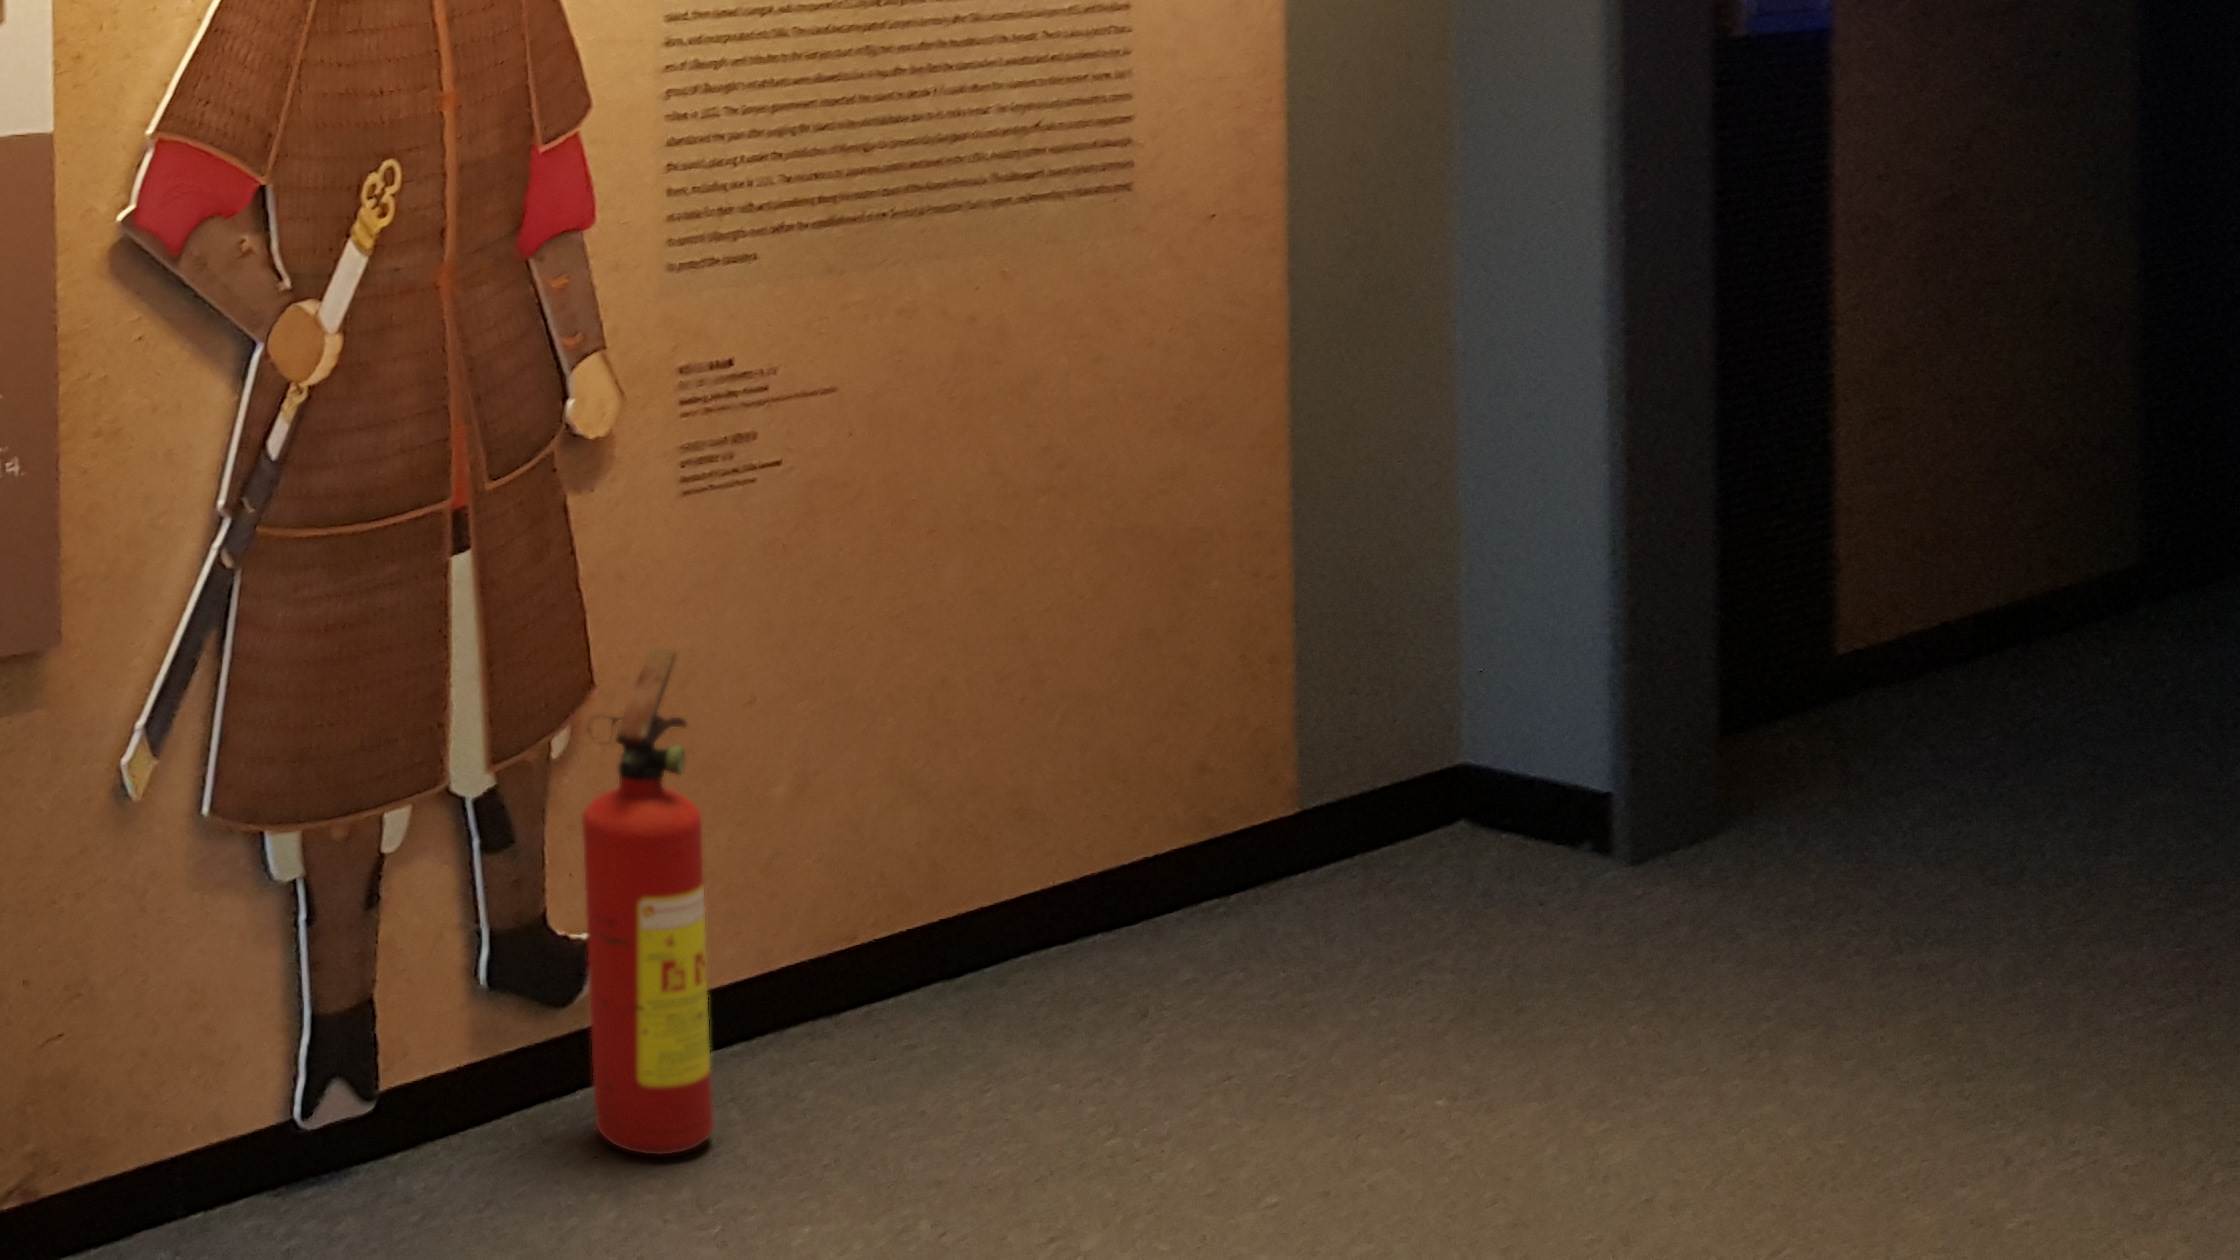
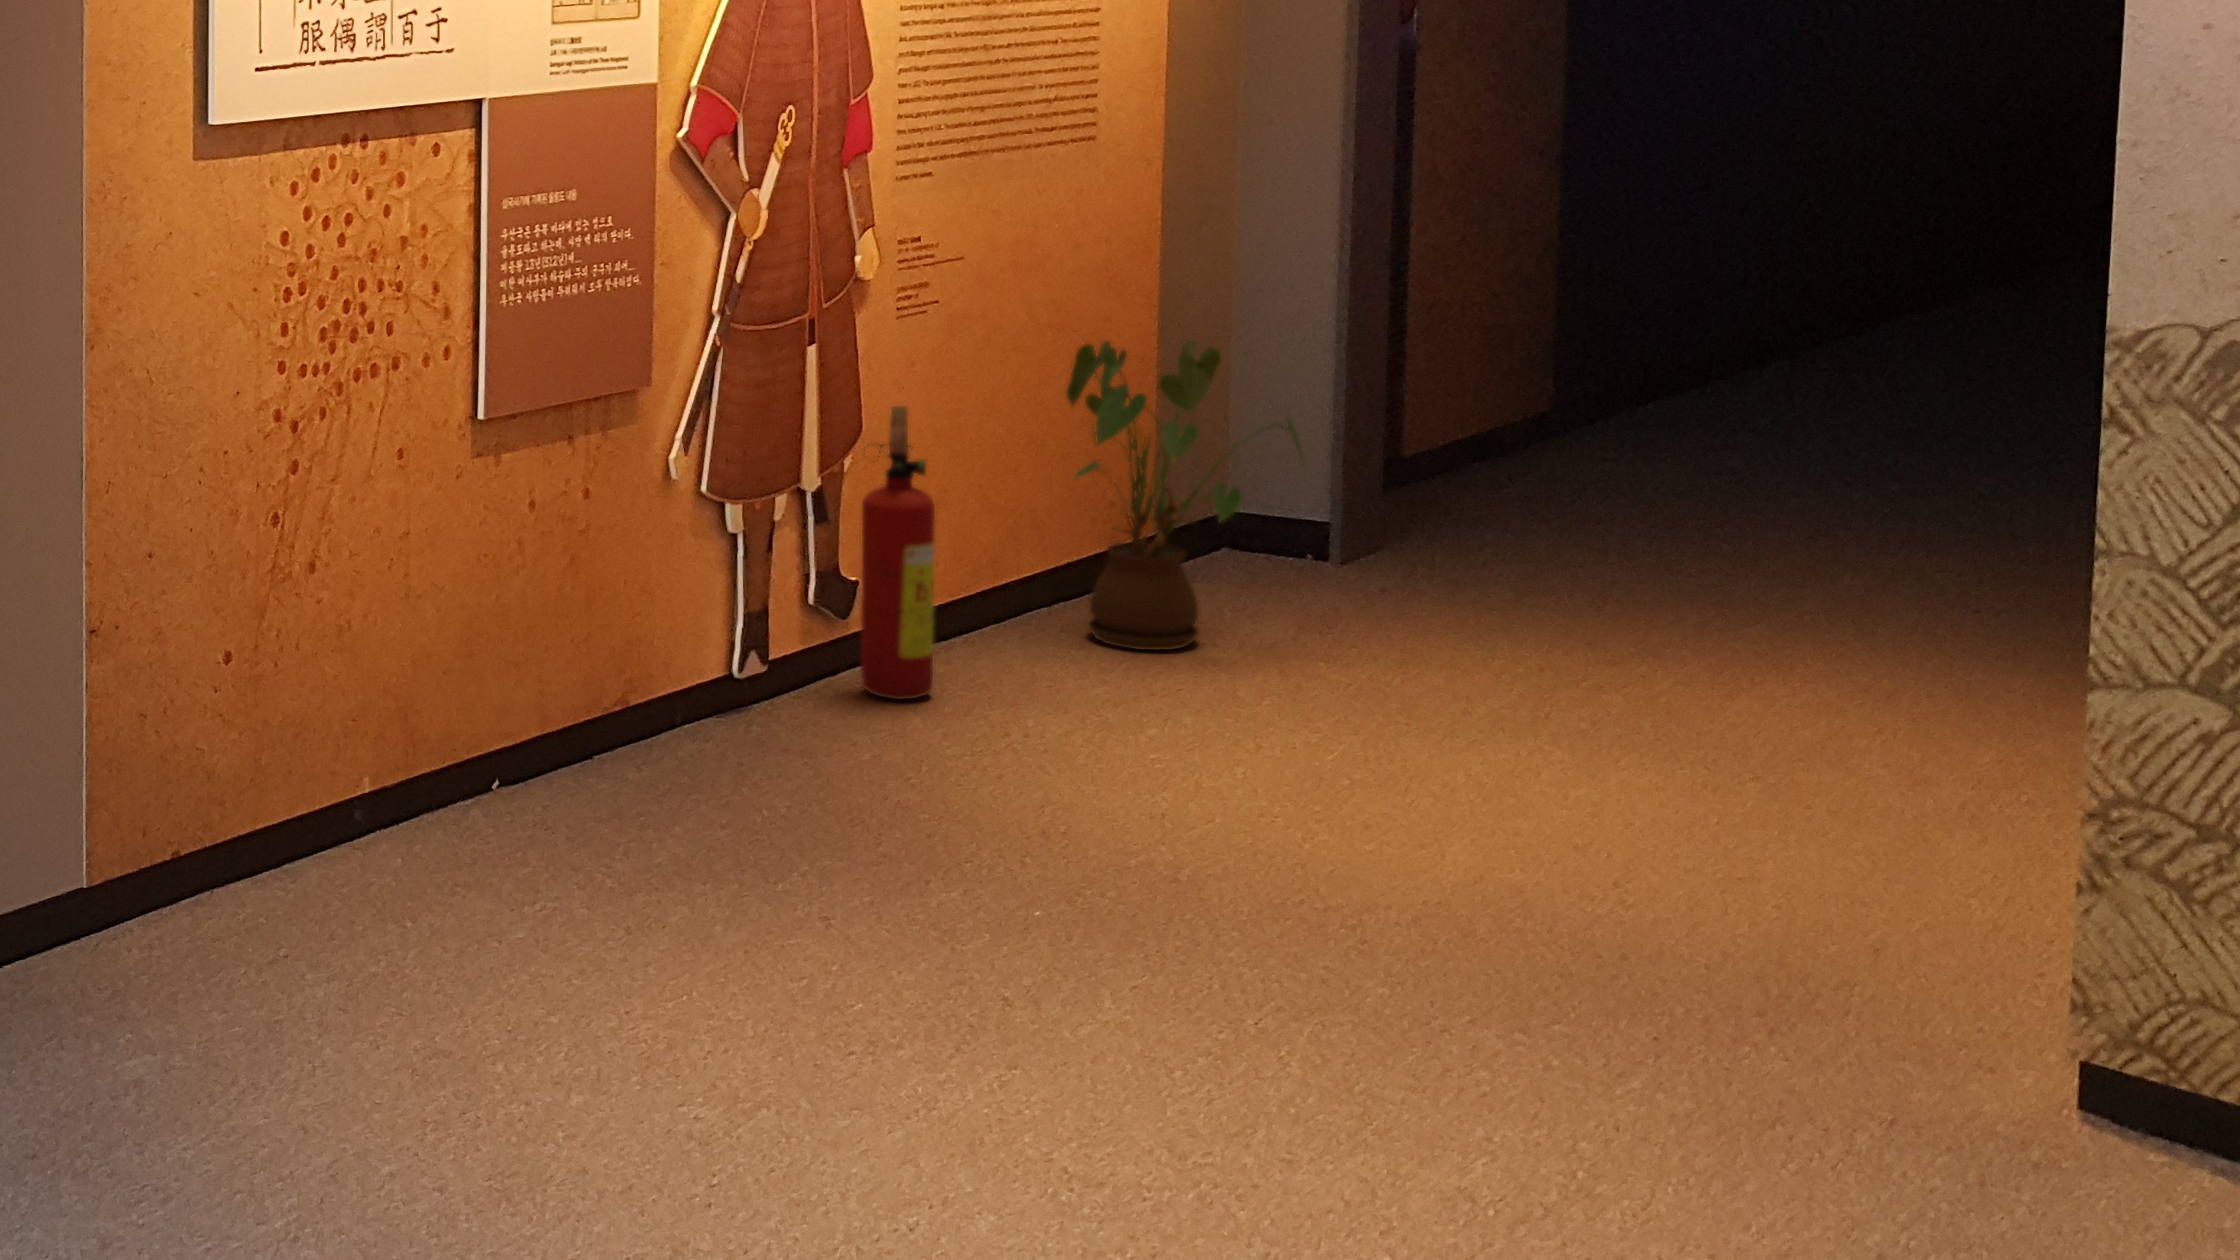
house plant: none [1040,517,1431,1053] -> present [1066,340,1303,650]

